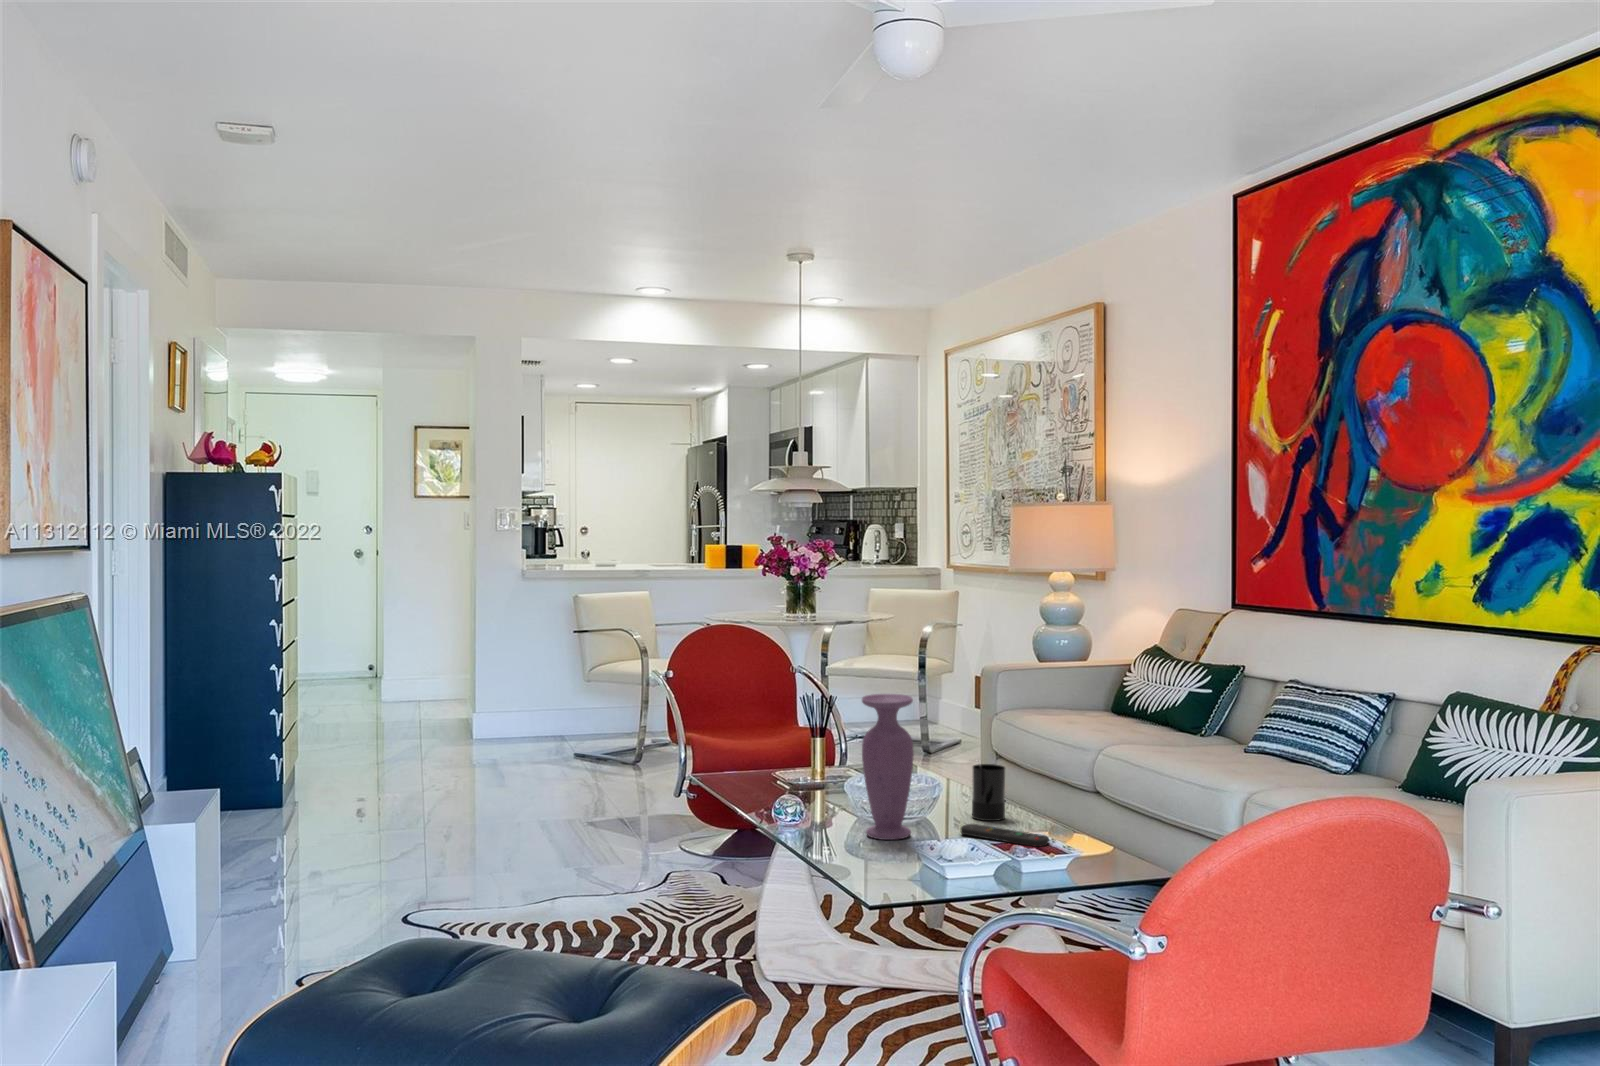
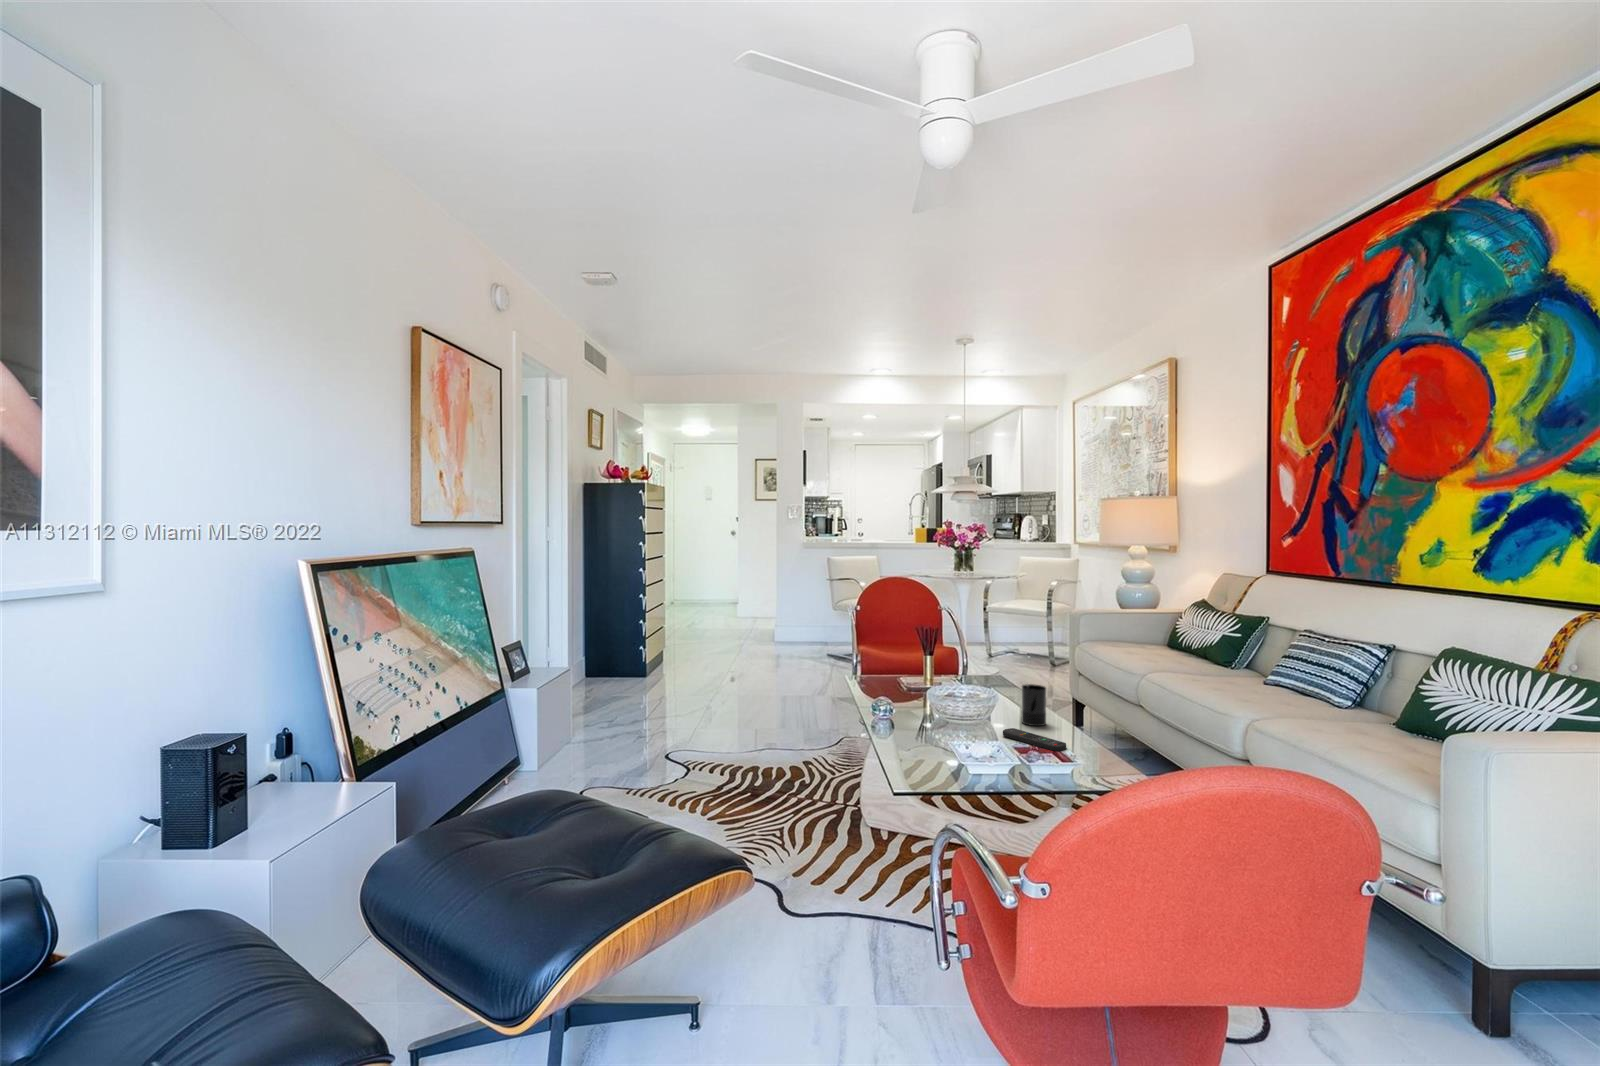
vase: present [862,694,914,840] -> none [929,633,966,736]

